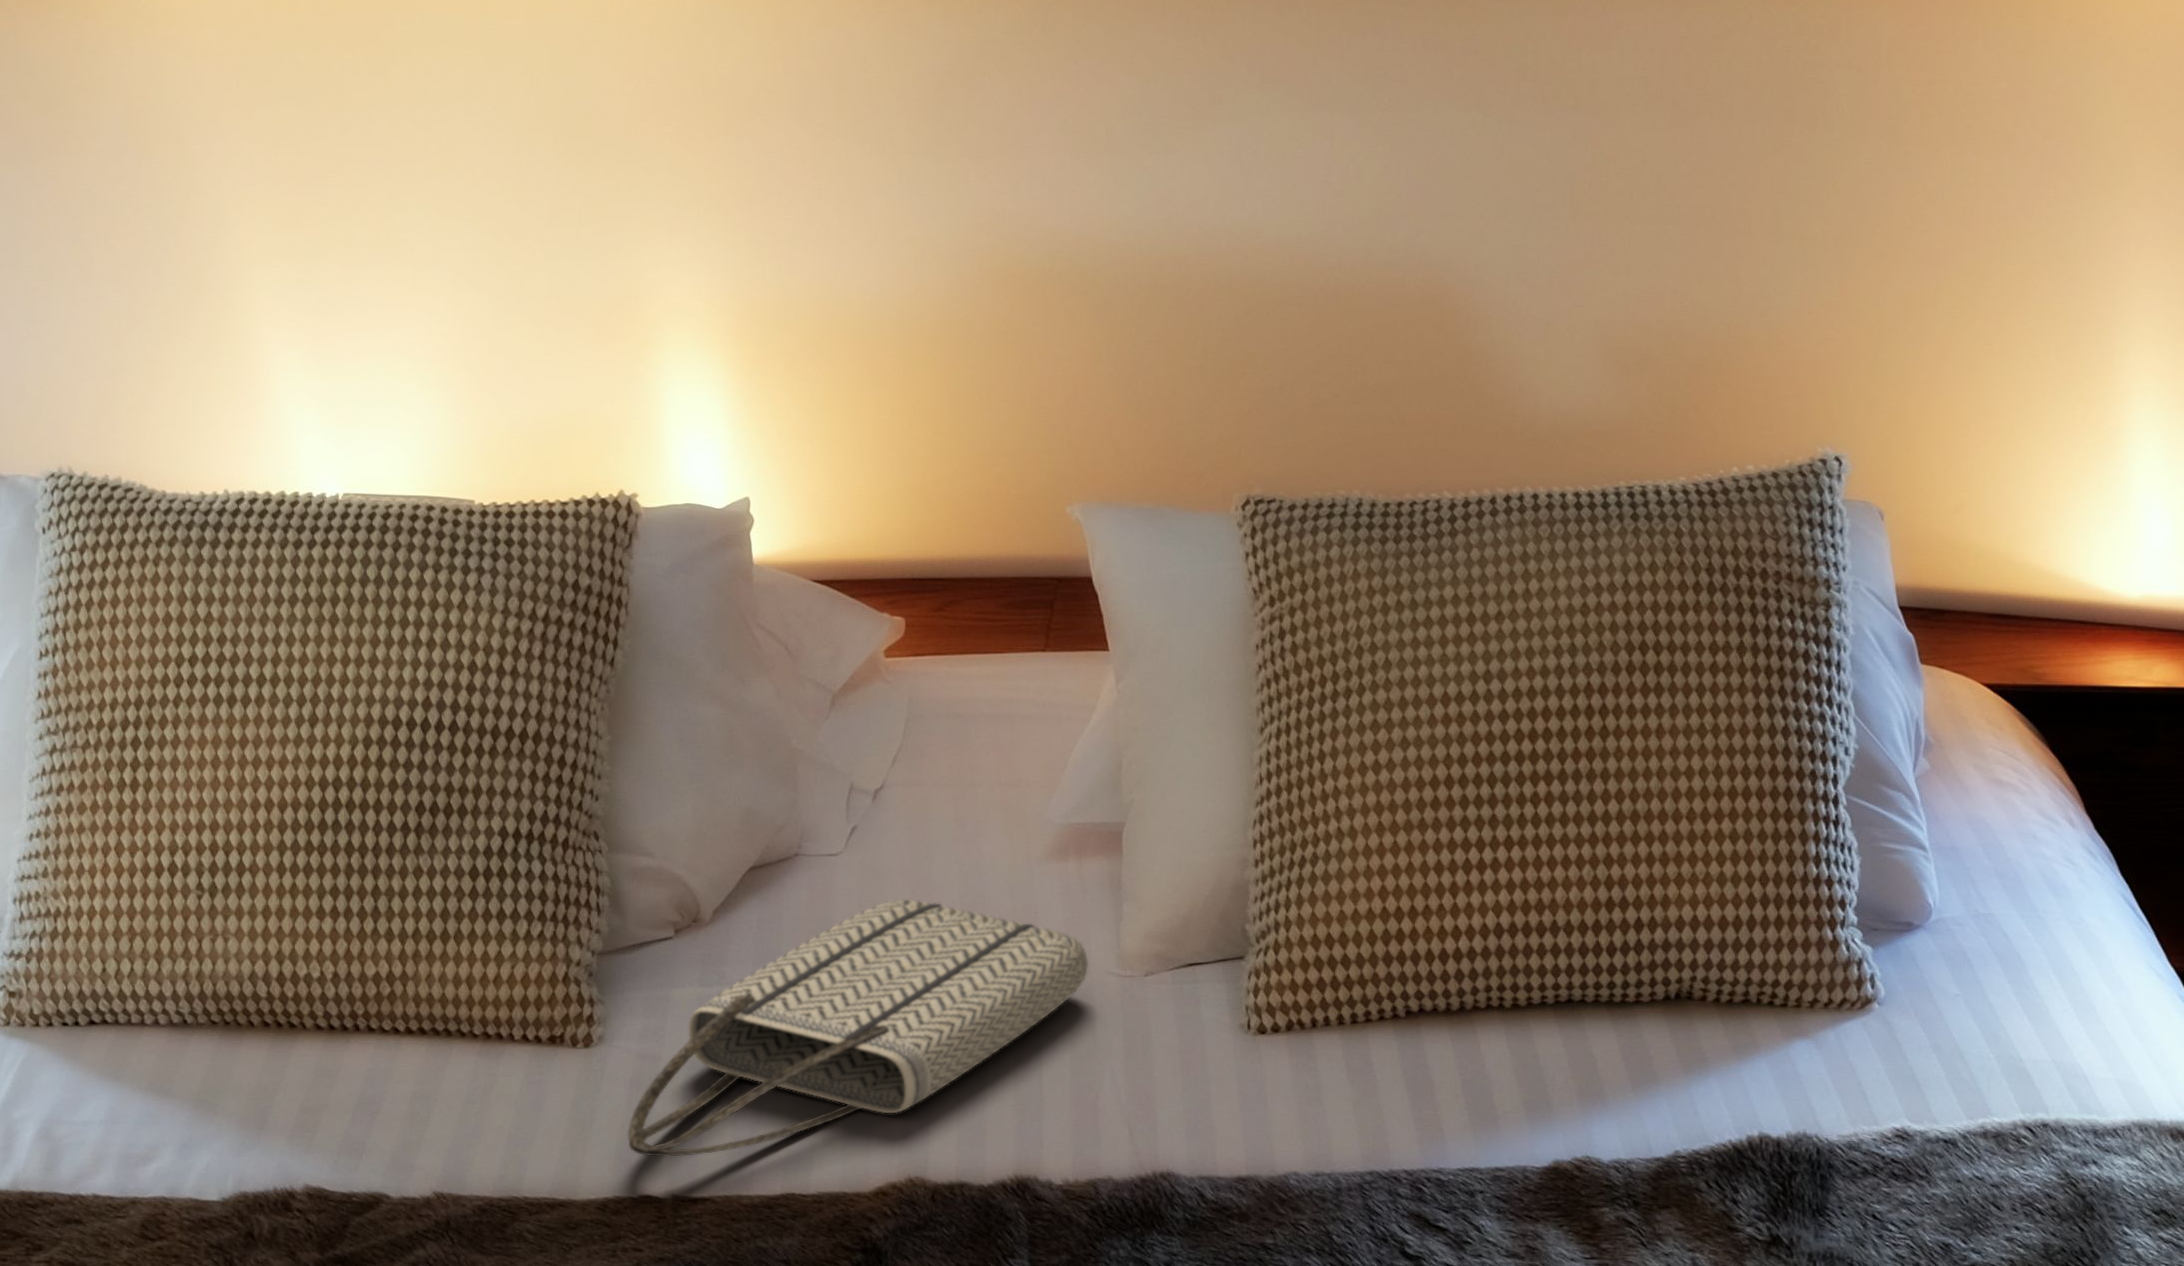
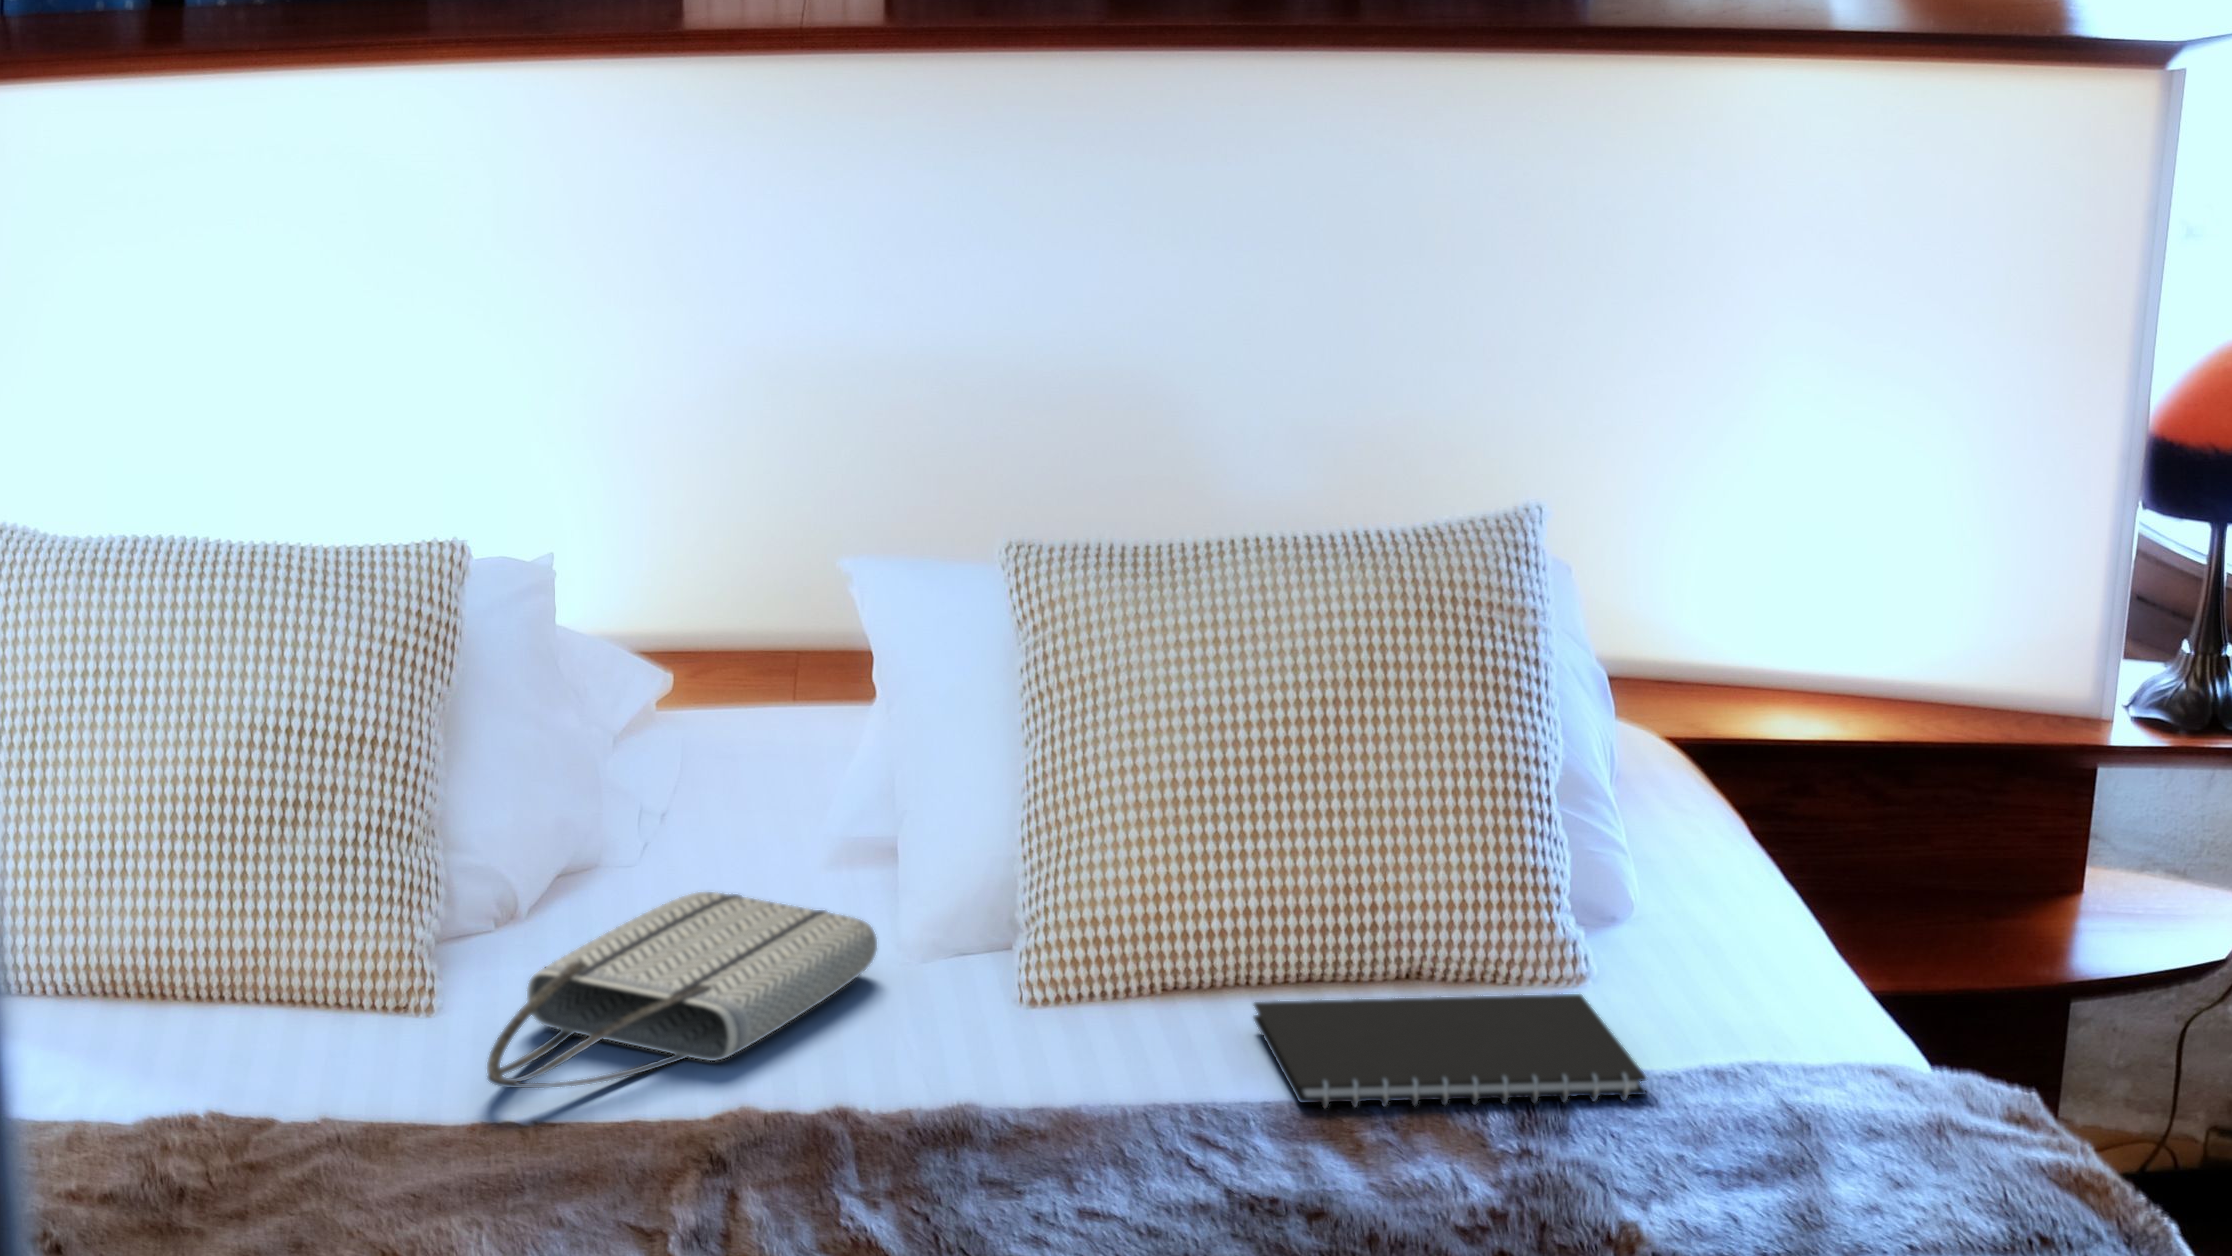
notebook: none [1494,1026,1920,1174] -> present [1254,994,1647,1109]

